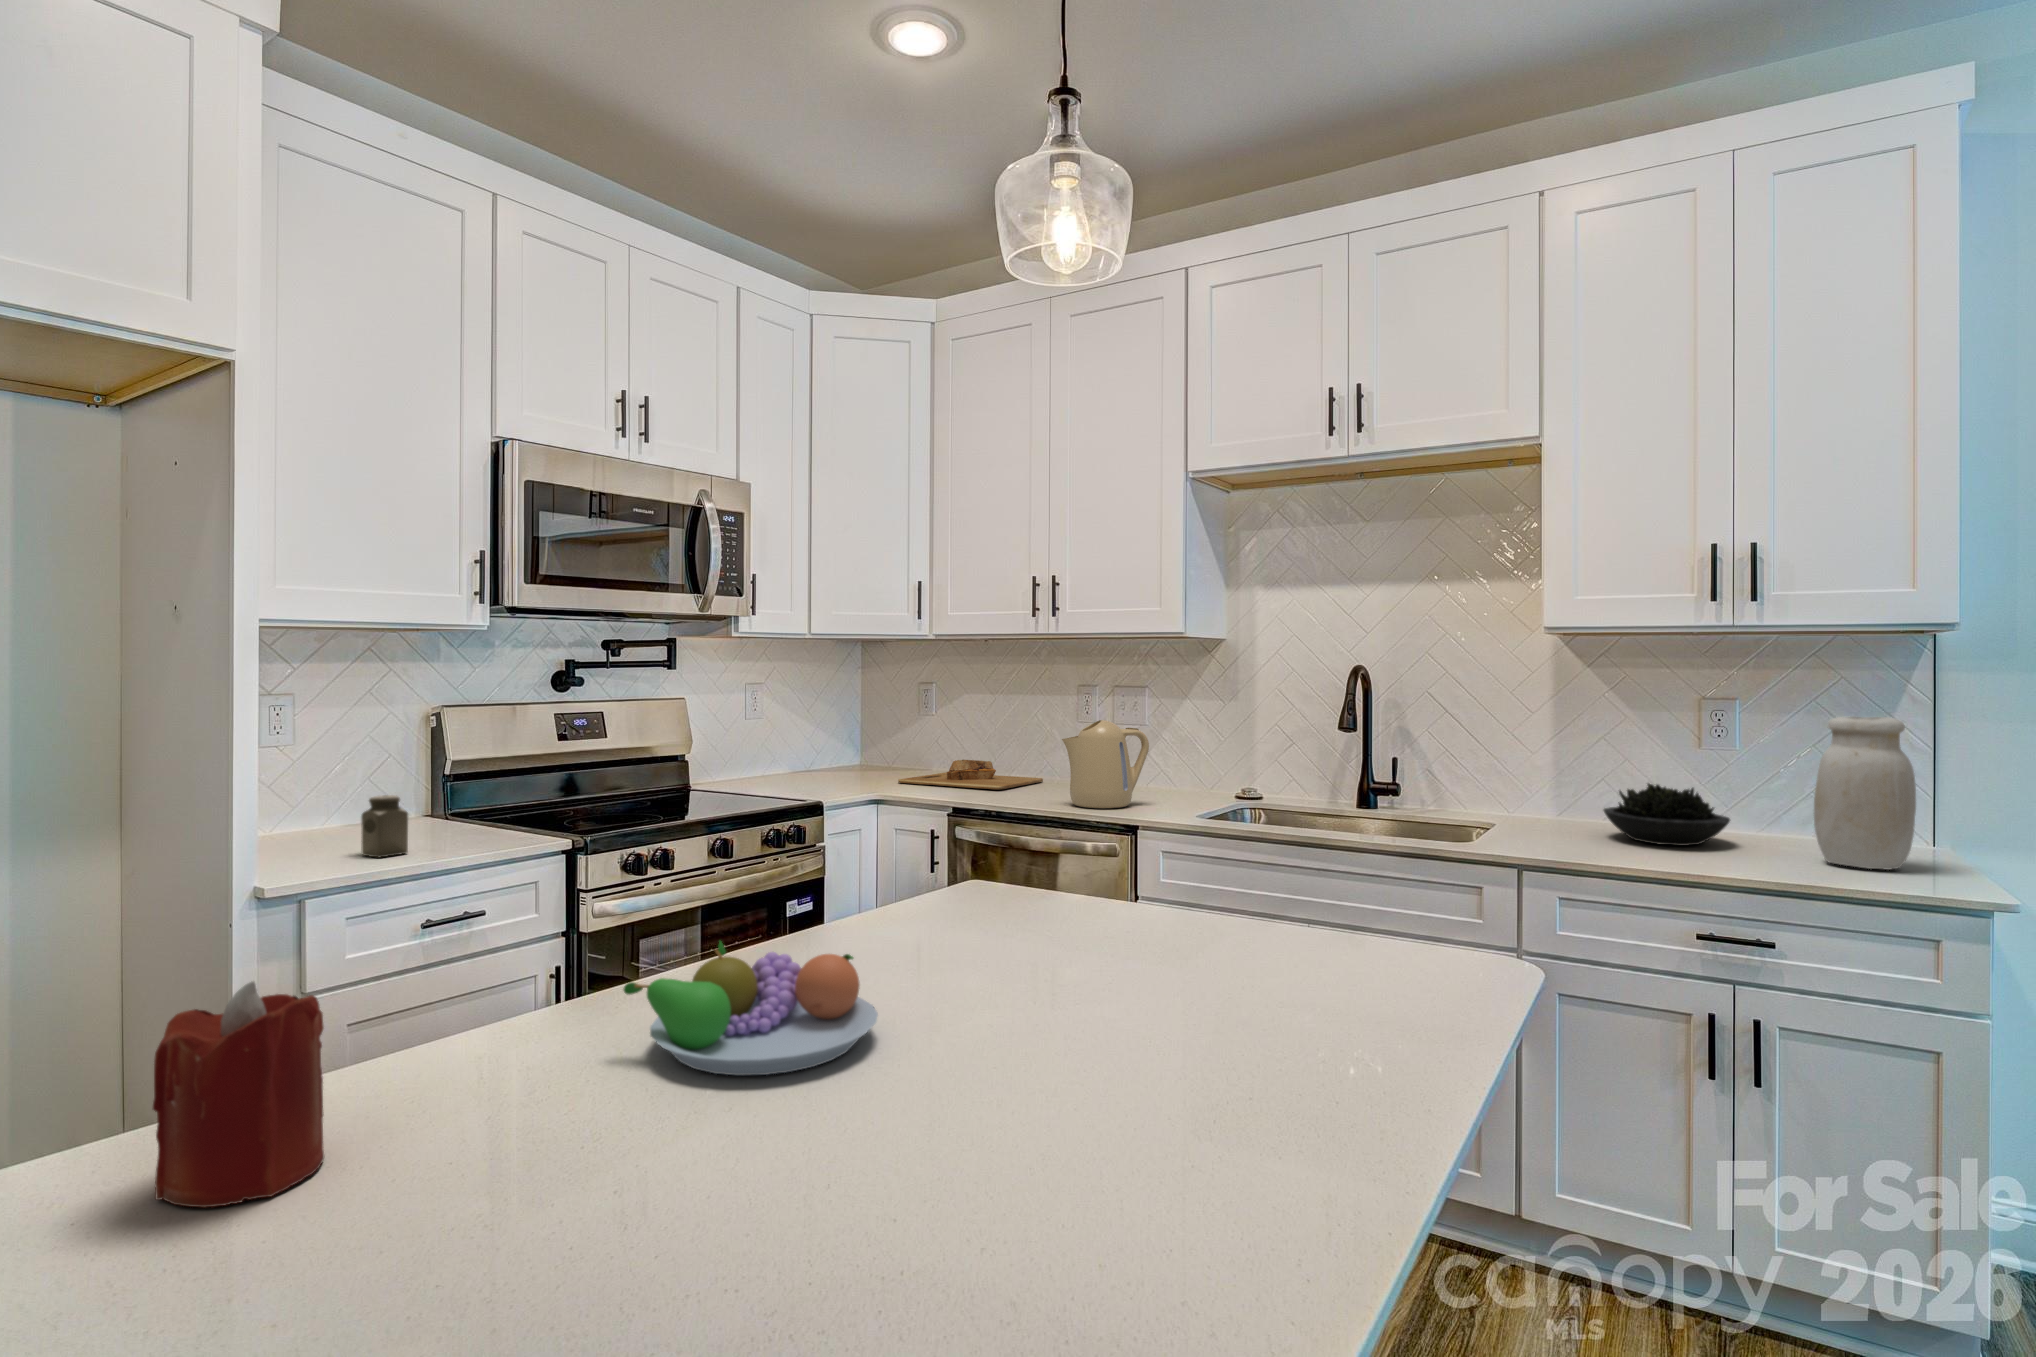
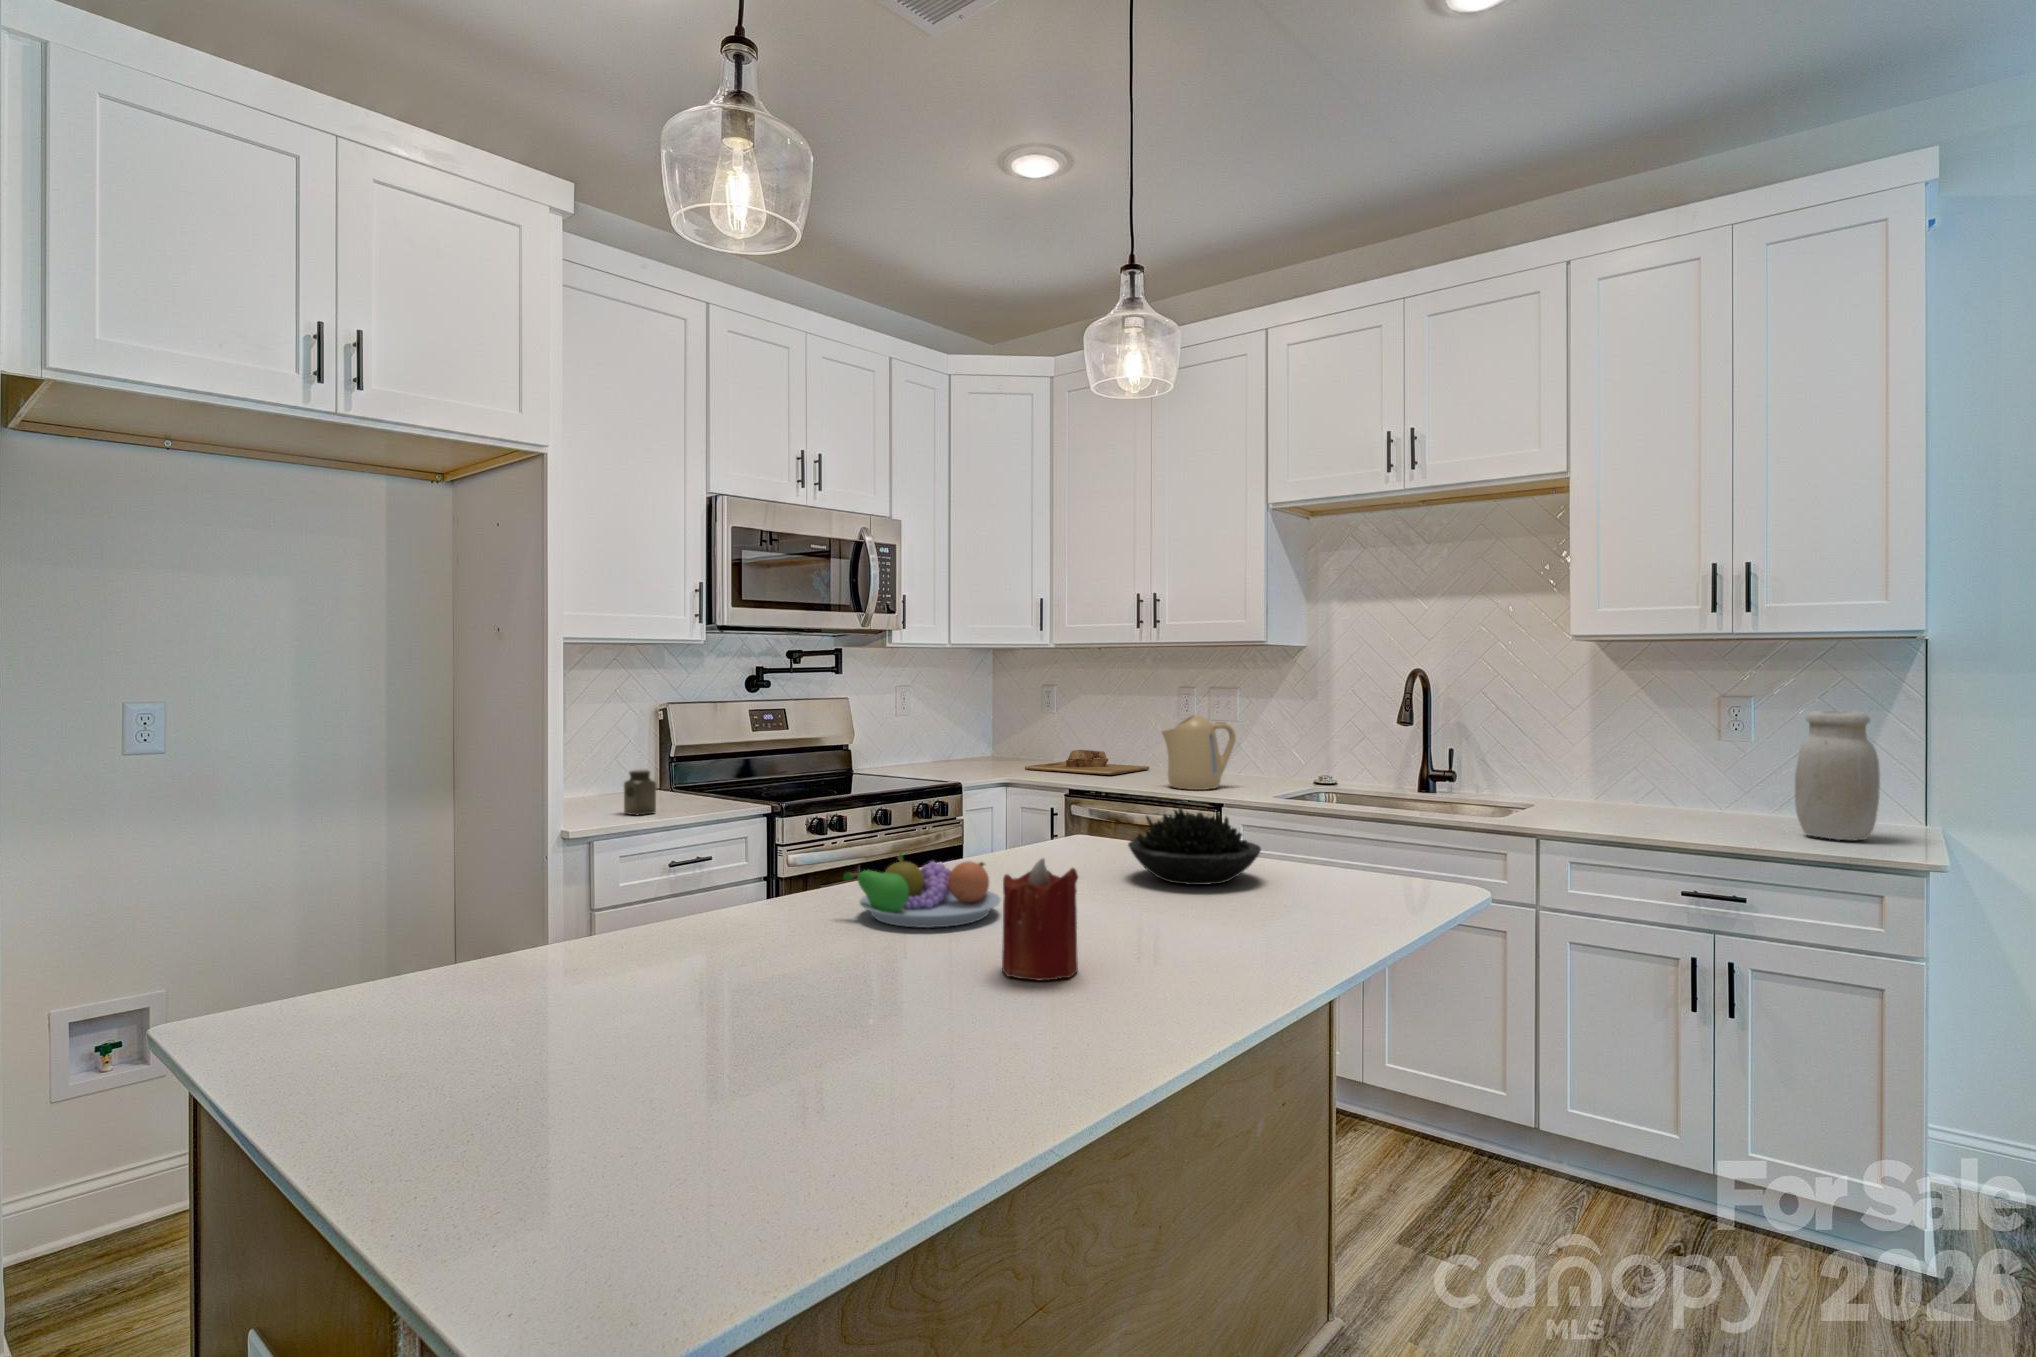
succulent plant: present [1604,783,1730,846] -> present [1128,808,1261,885]
candle: present [153,981,324,1207] -> present [1002,859,1078,980]

